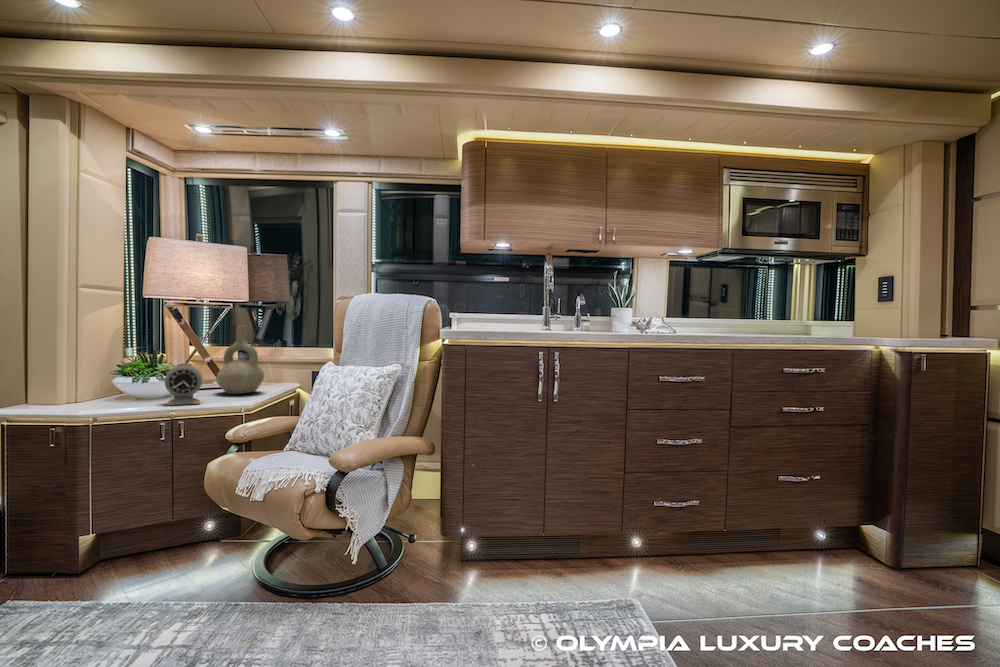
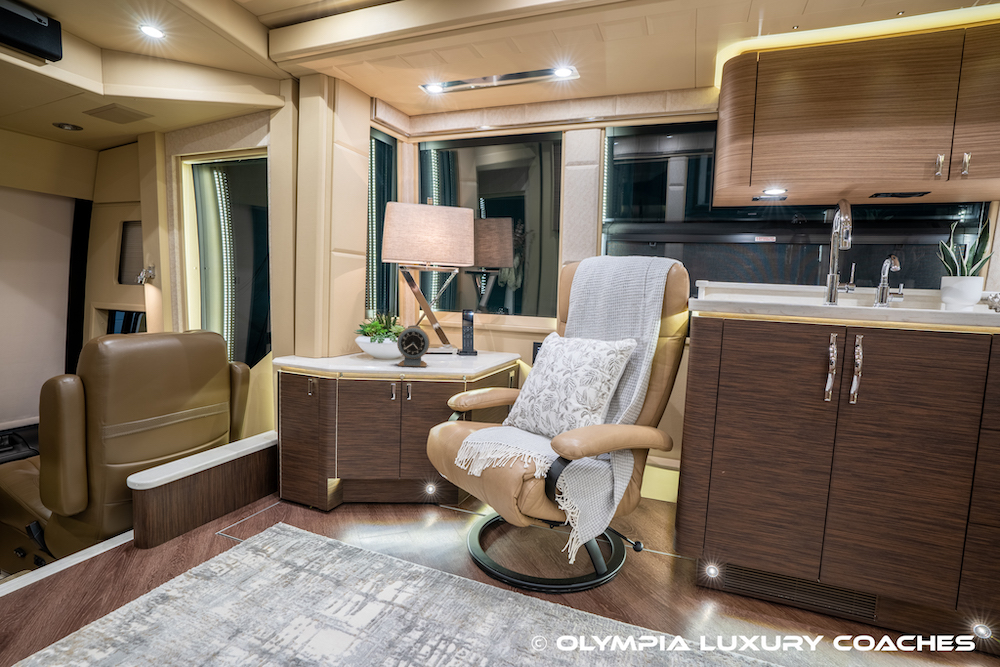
decorative vase: present [216,325,264,394] -> none [442,289,486,360]

